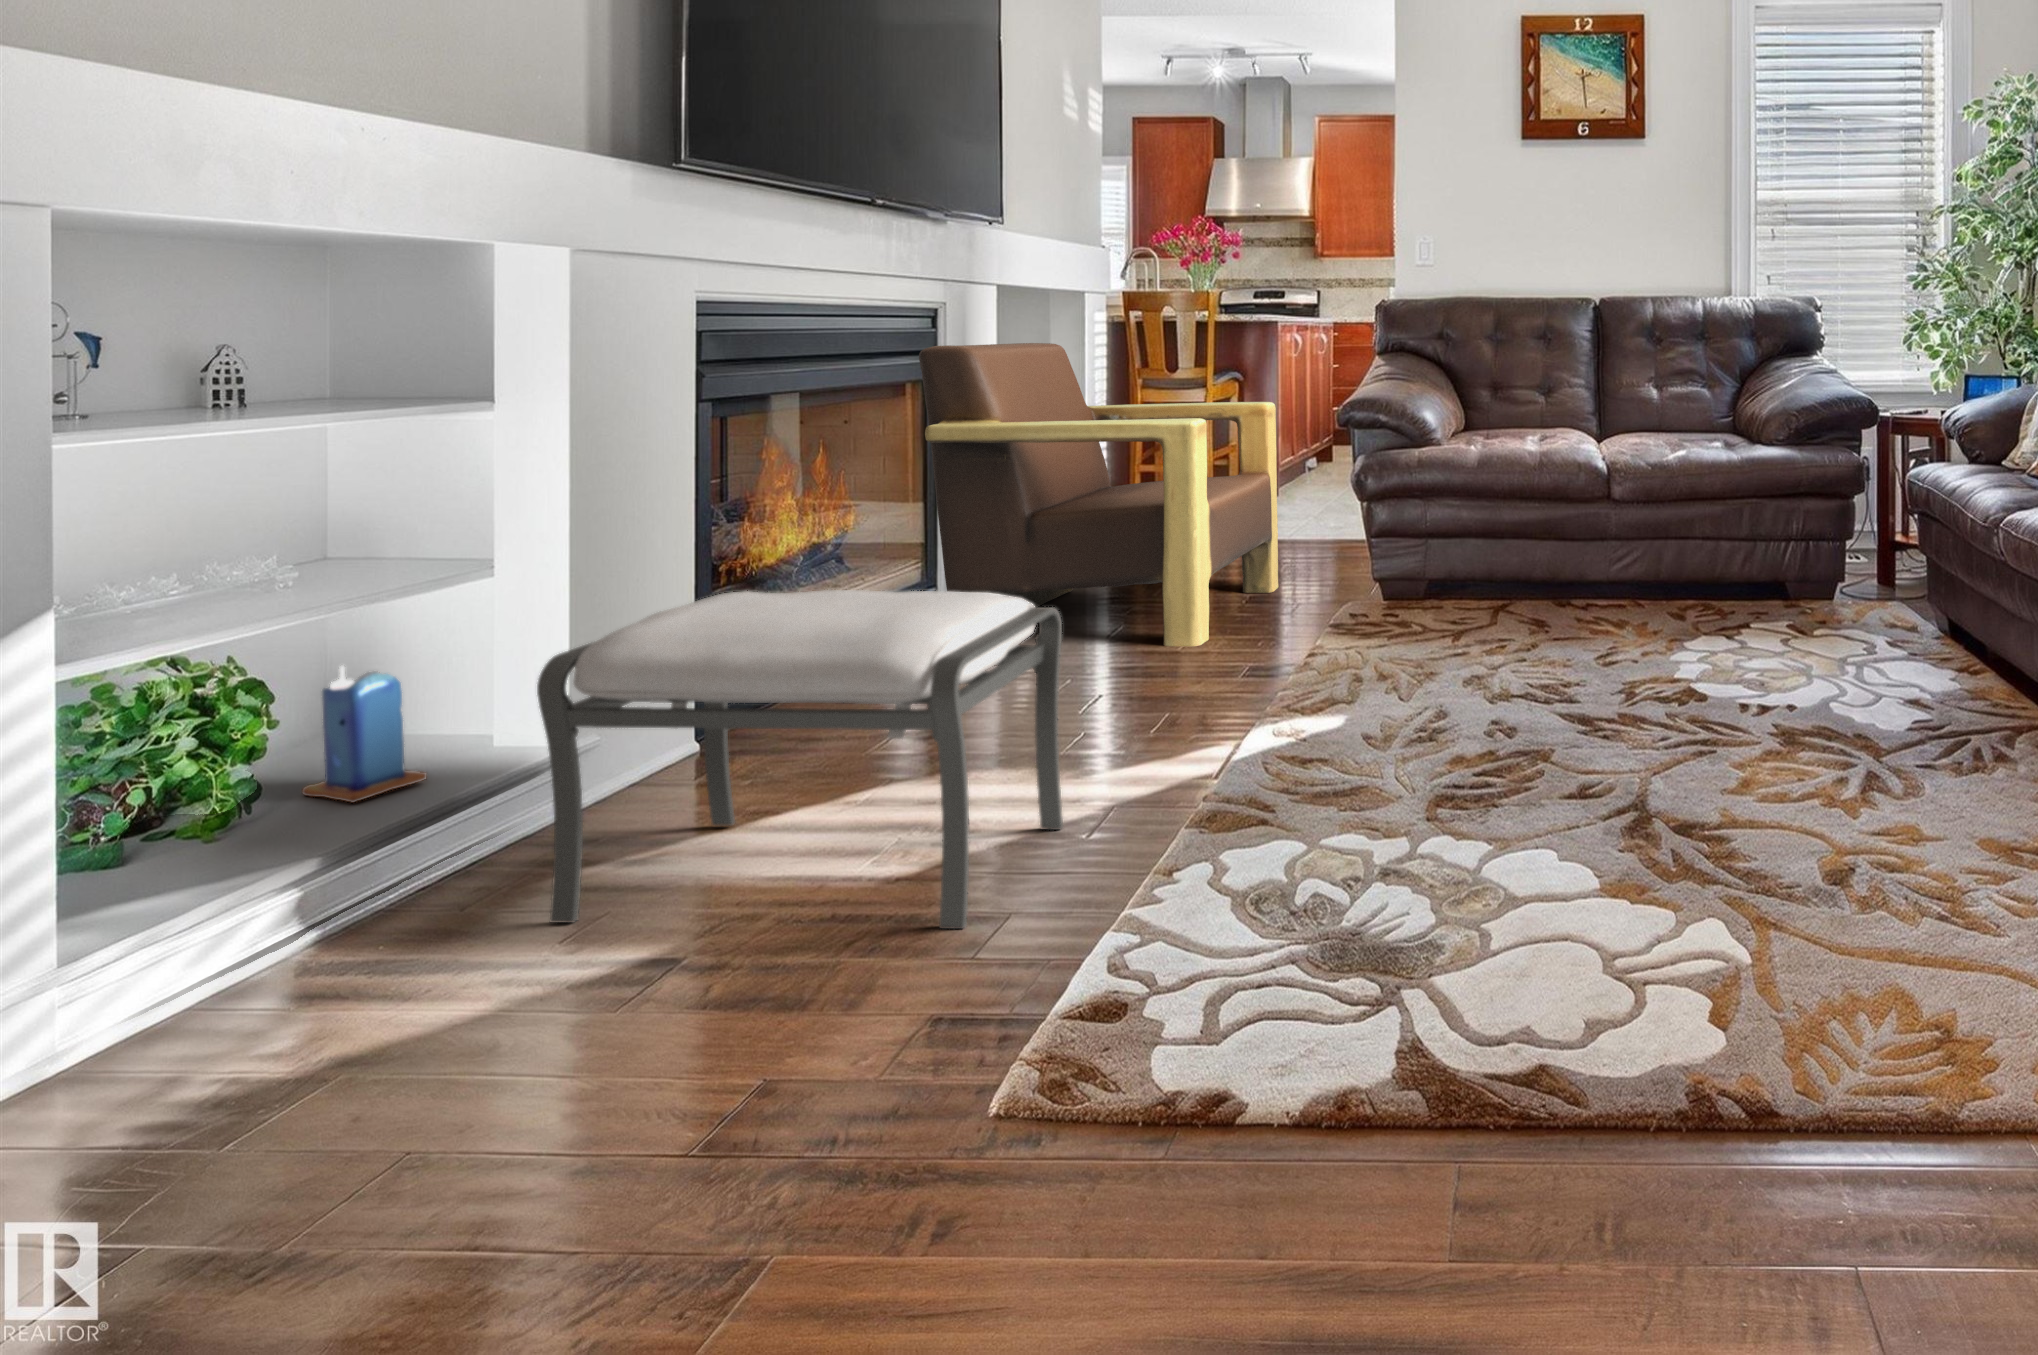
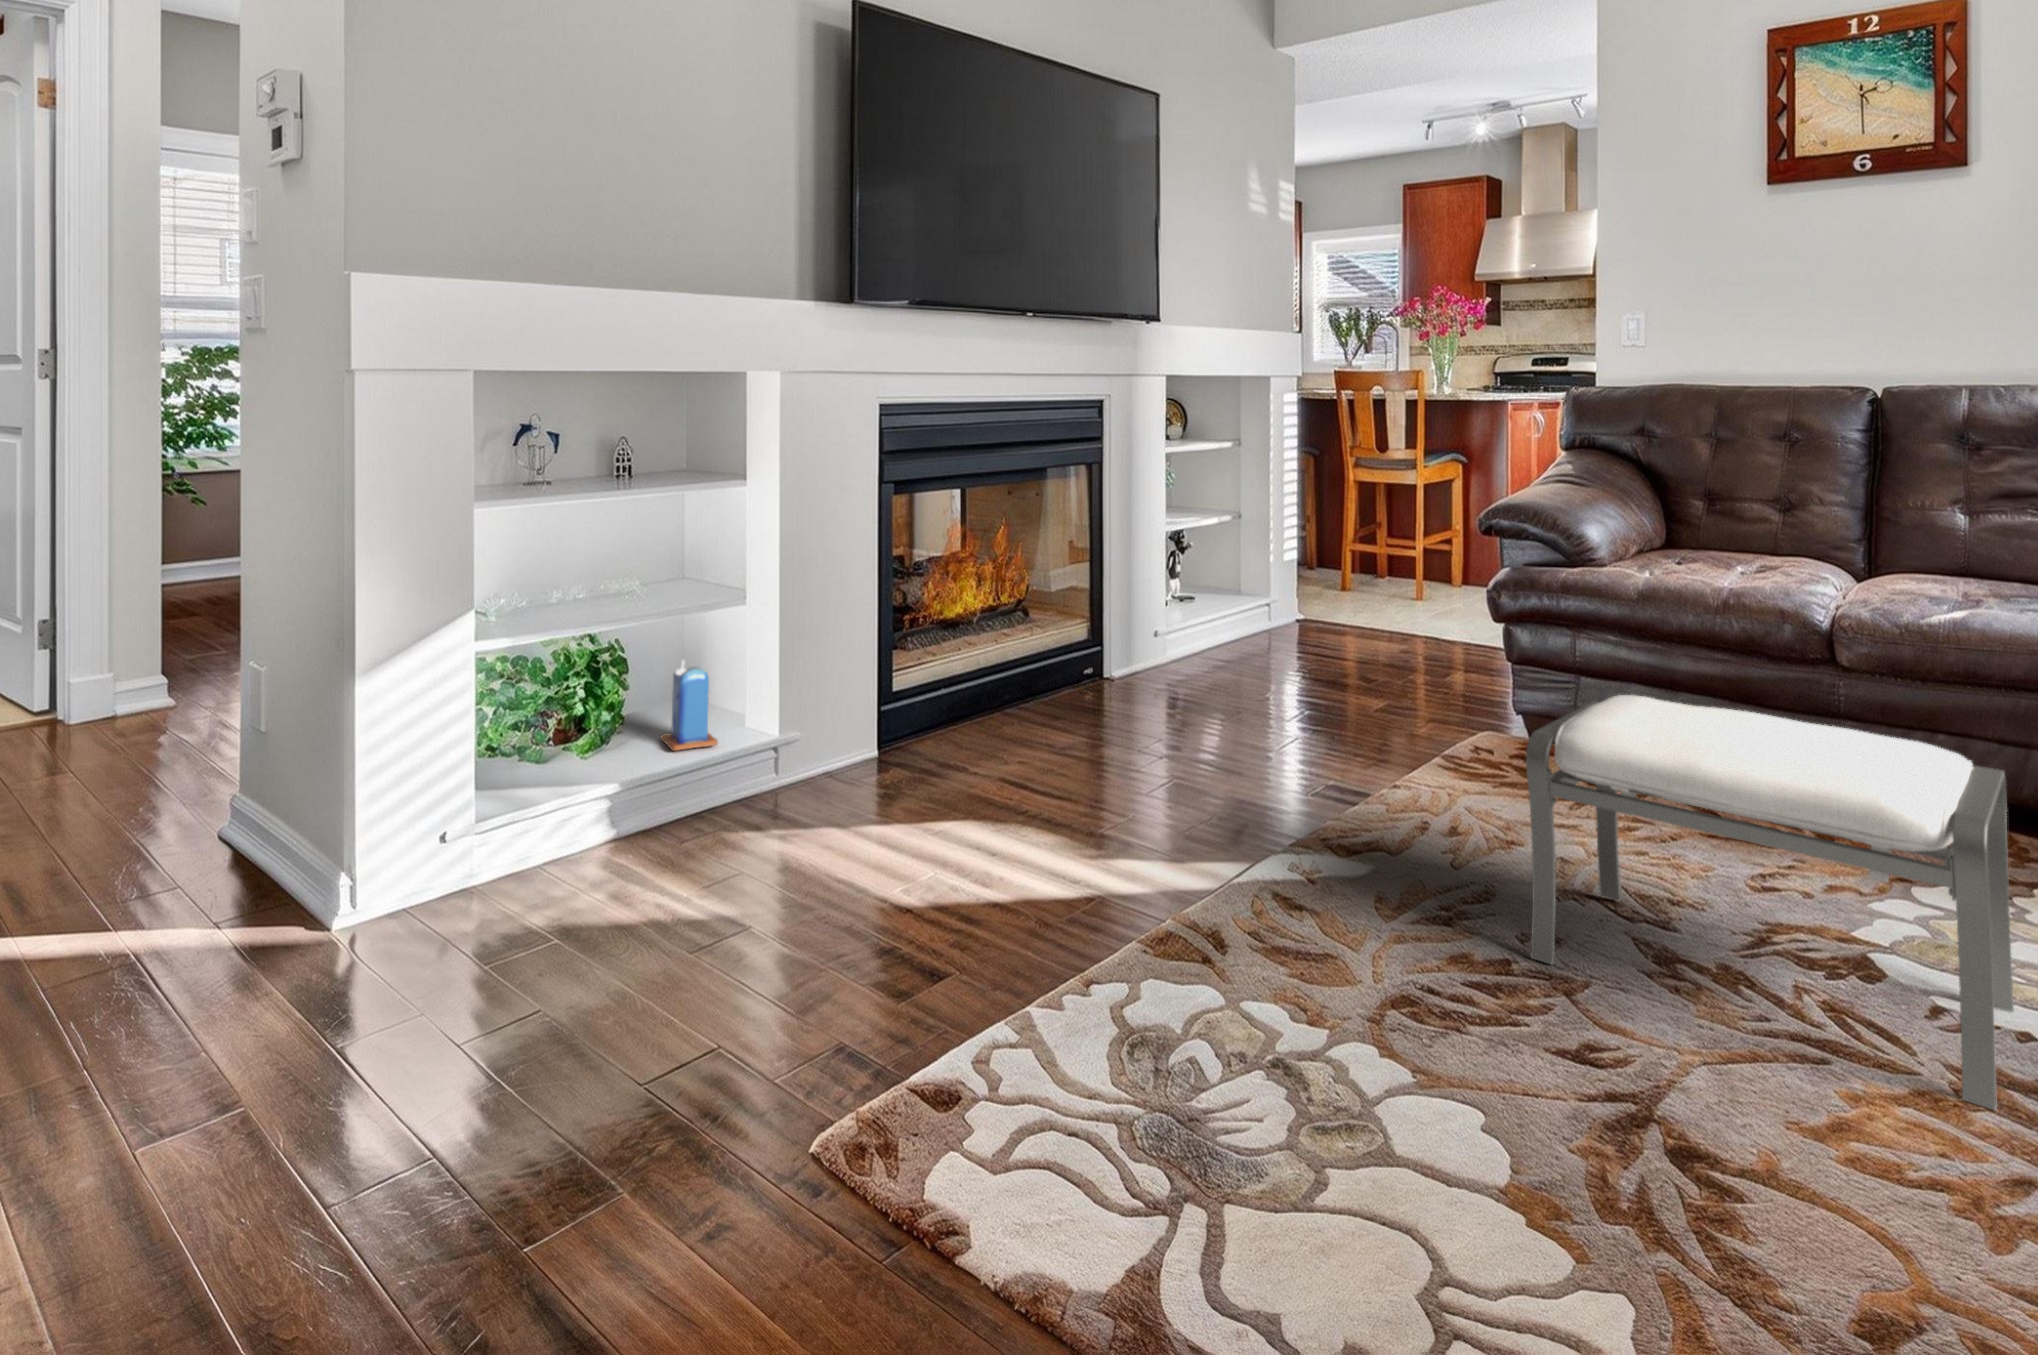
armchair: present [919,343,1278,646] -> none [1137,464,1468,759]
ottoman: present [537,590,1063,929] -> present [1526,695,2014,1110]

